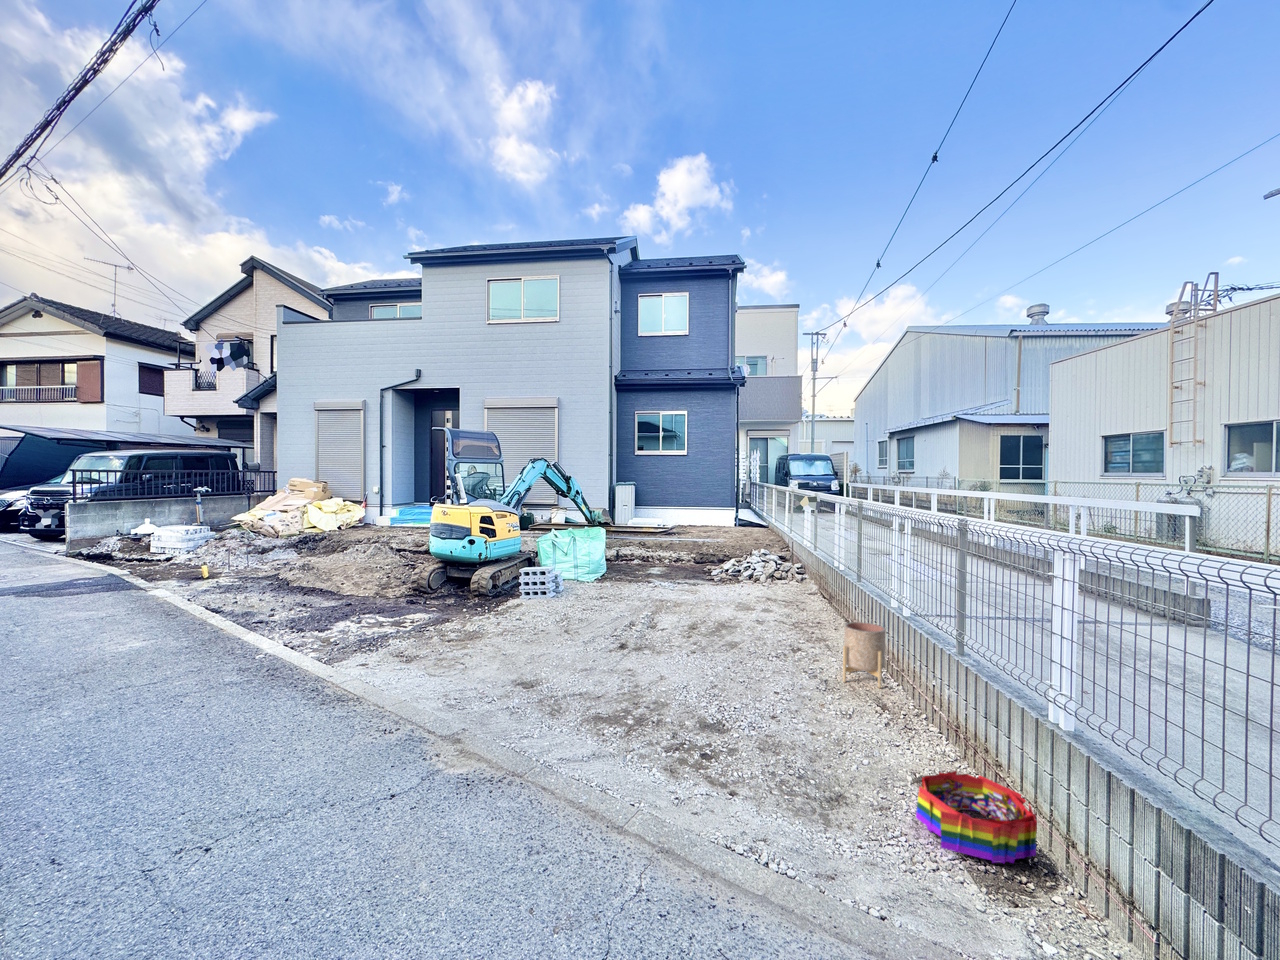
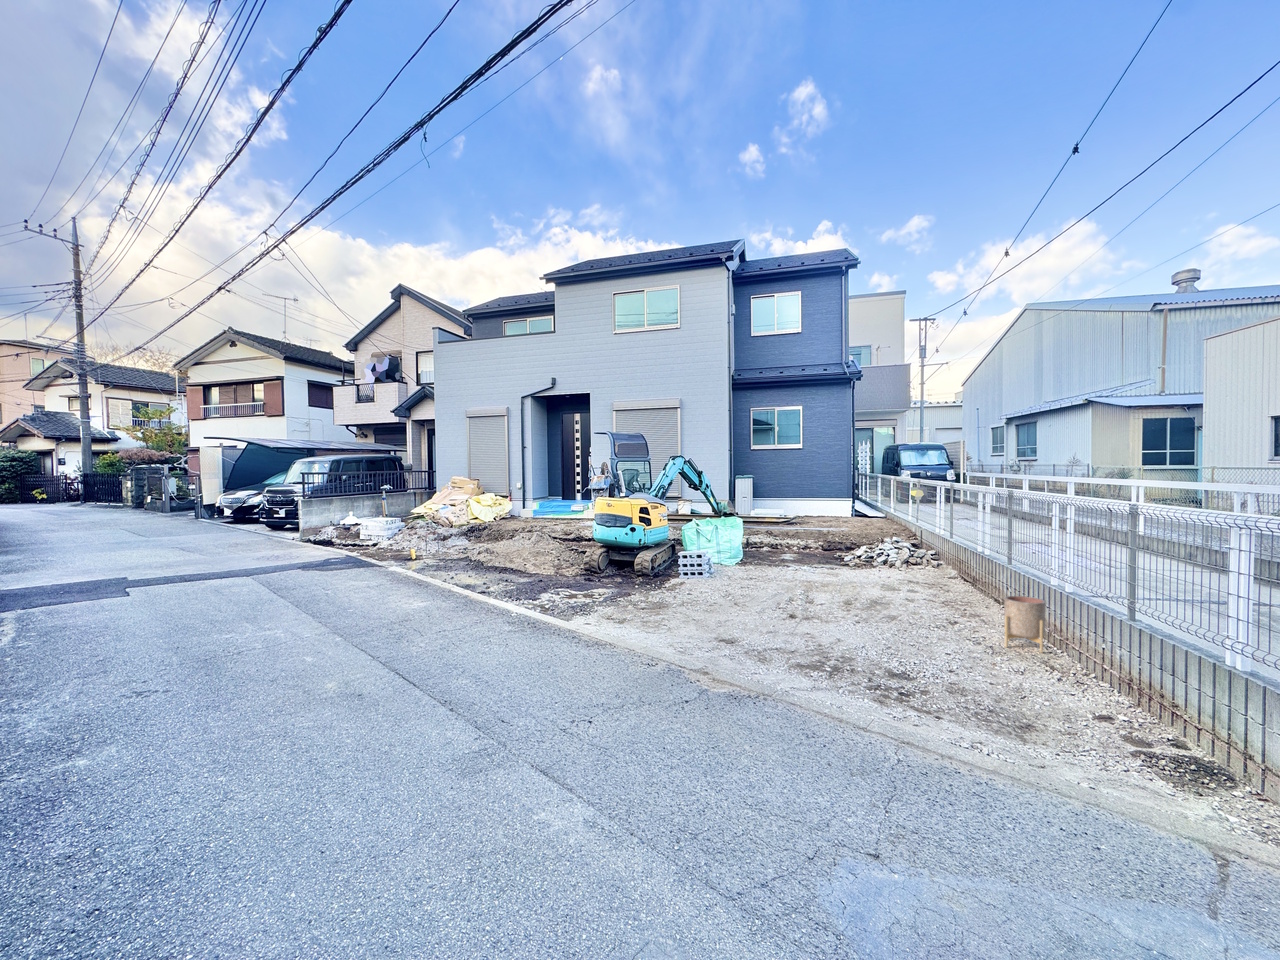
storage bin: present [916,771,1037,863] -> none [1103,708,1217,775]

